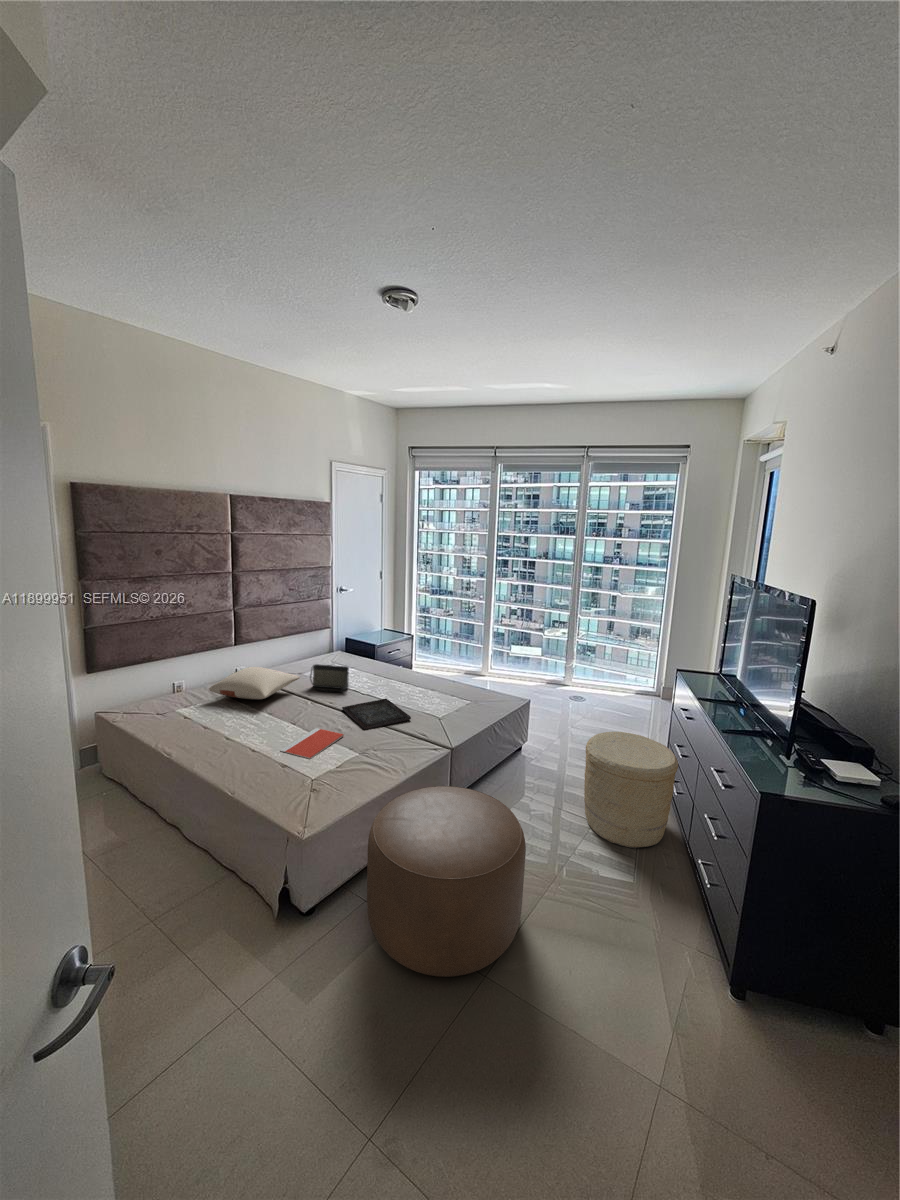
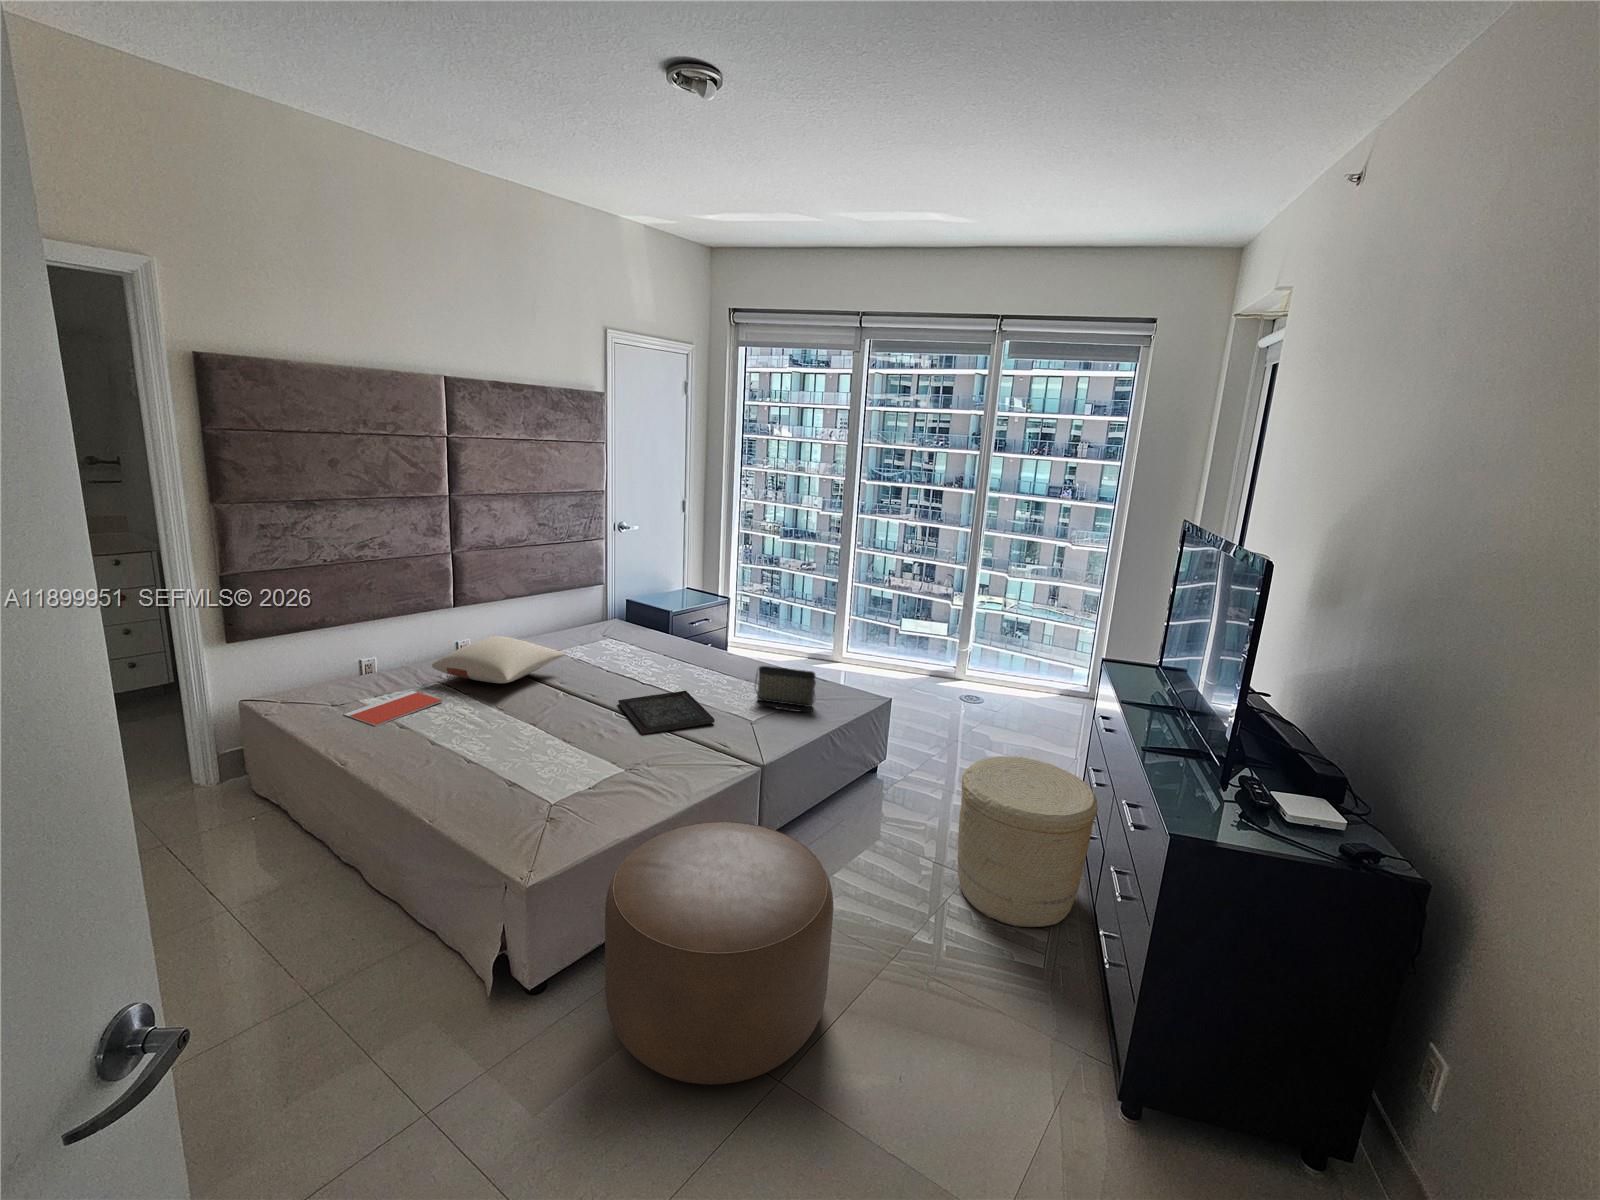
handbag: present [310,664,349,692] -> present [755,666,816,711]
notebook: present [280,728,344,759] -> present [344,691,443,726]

